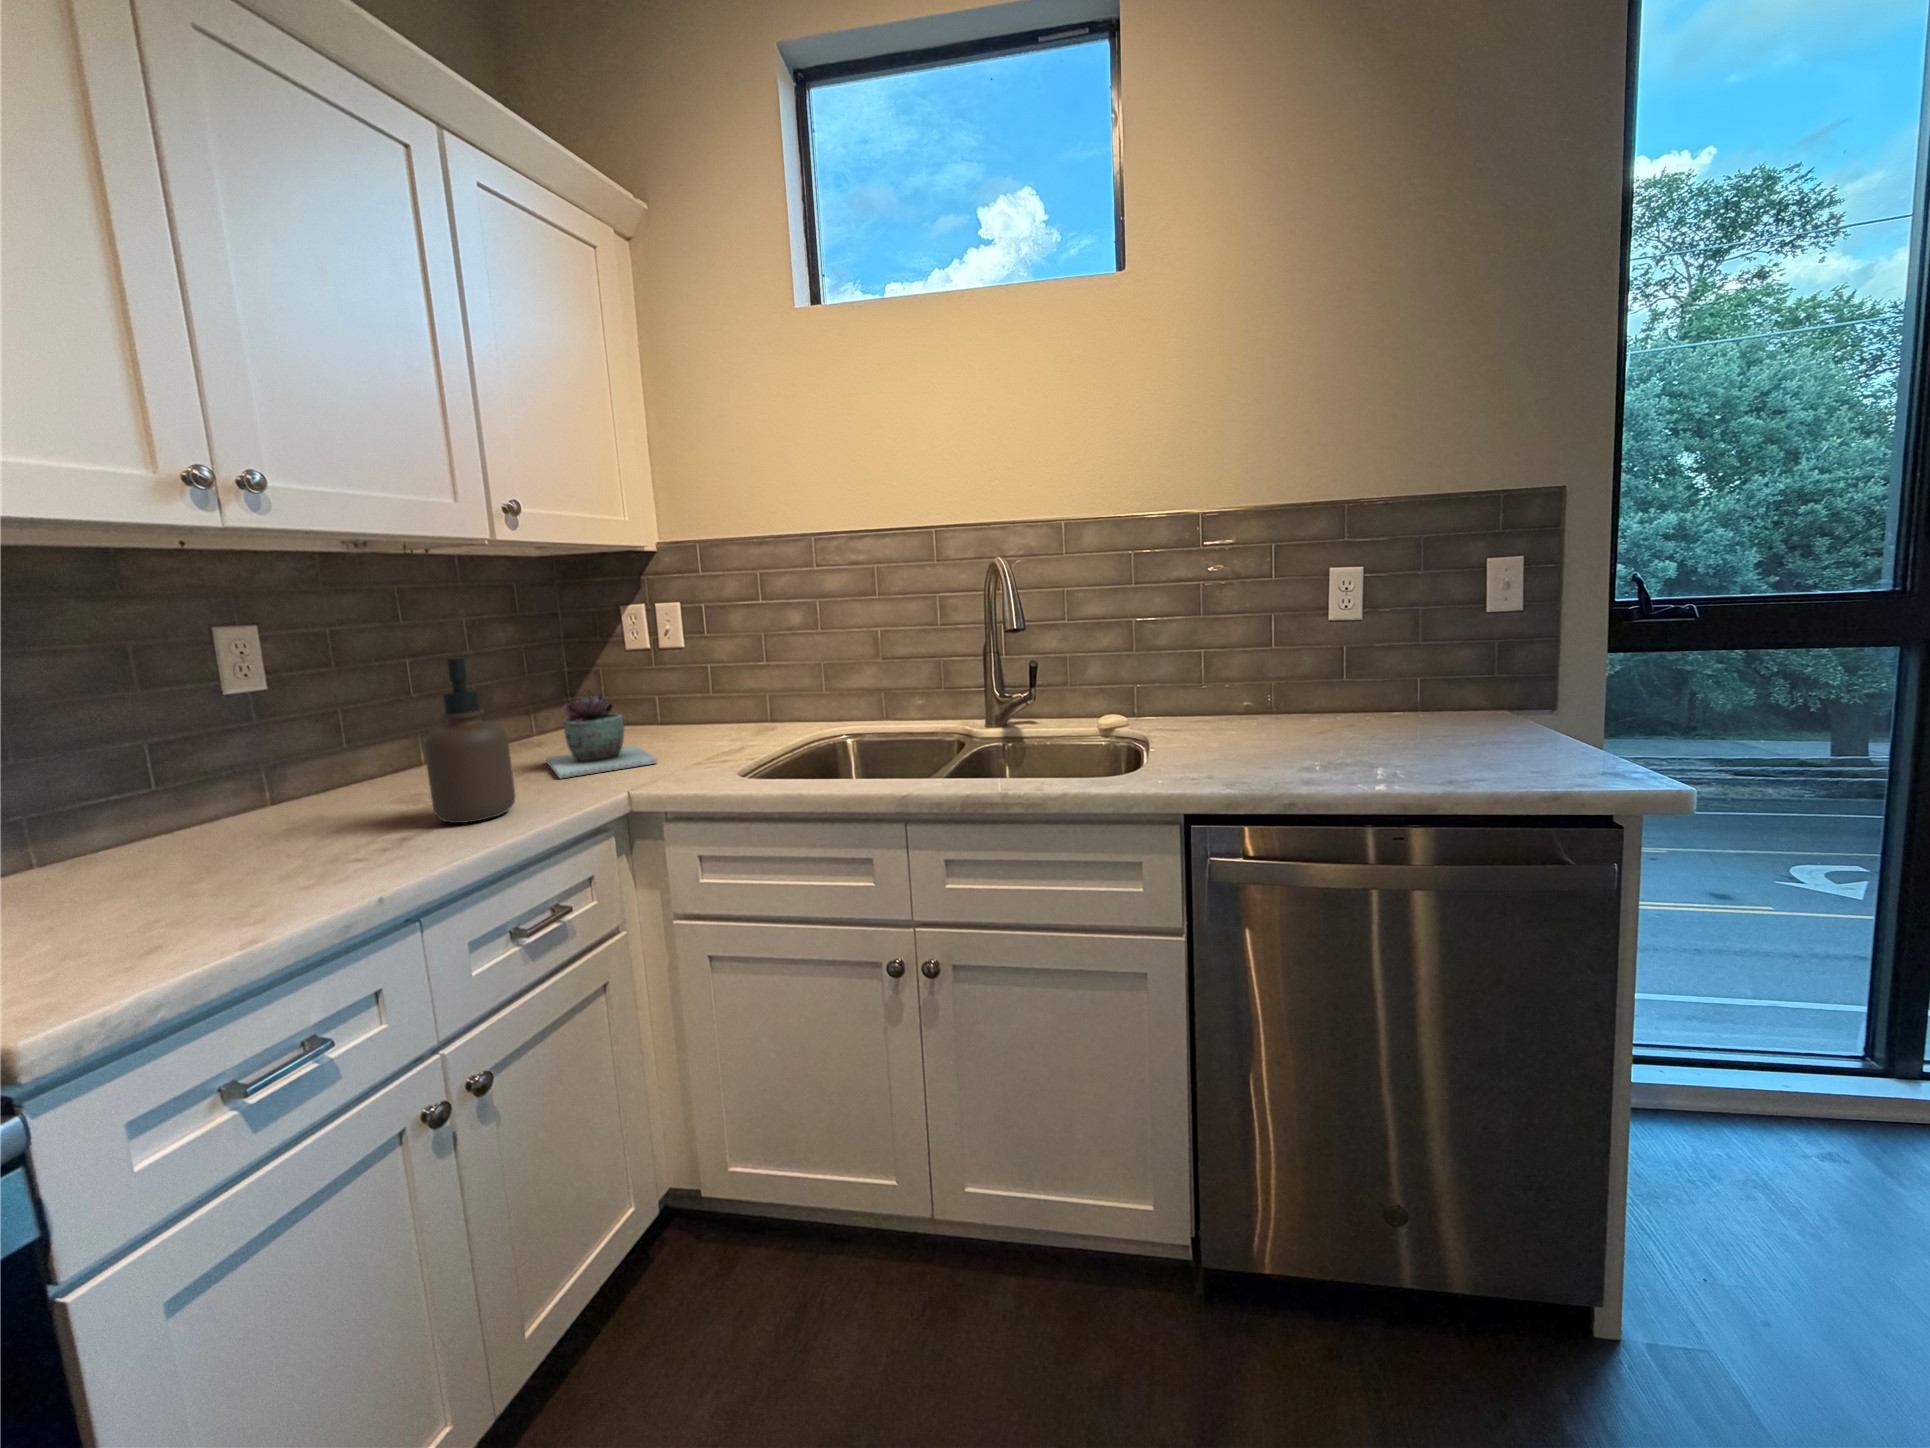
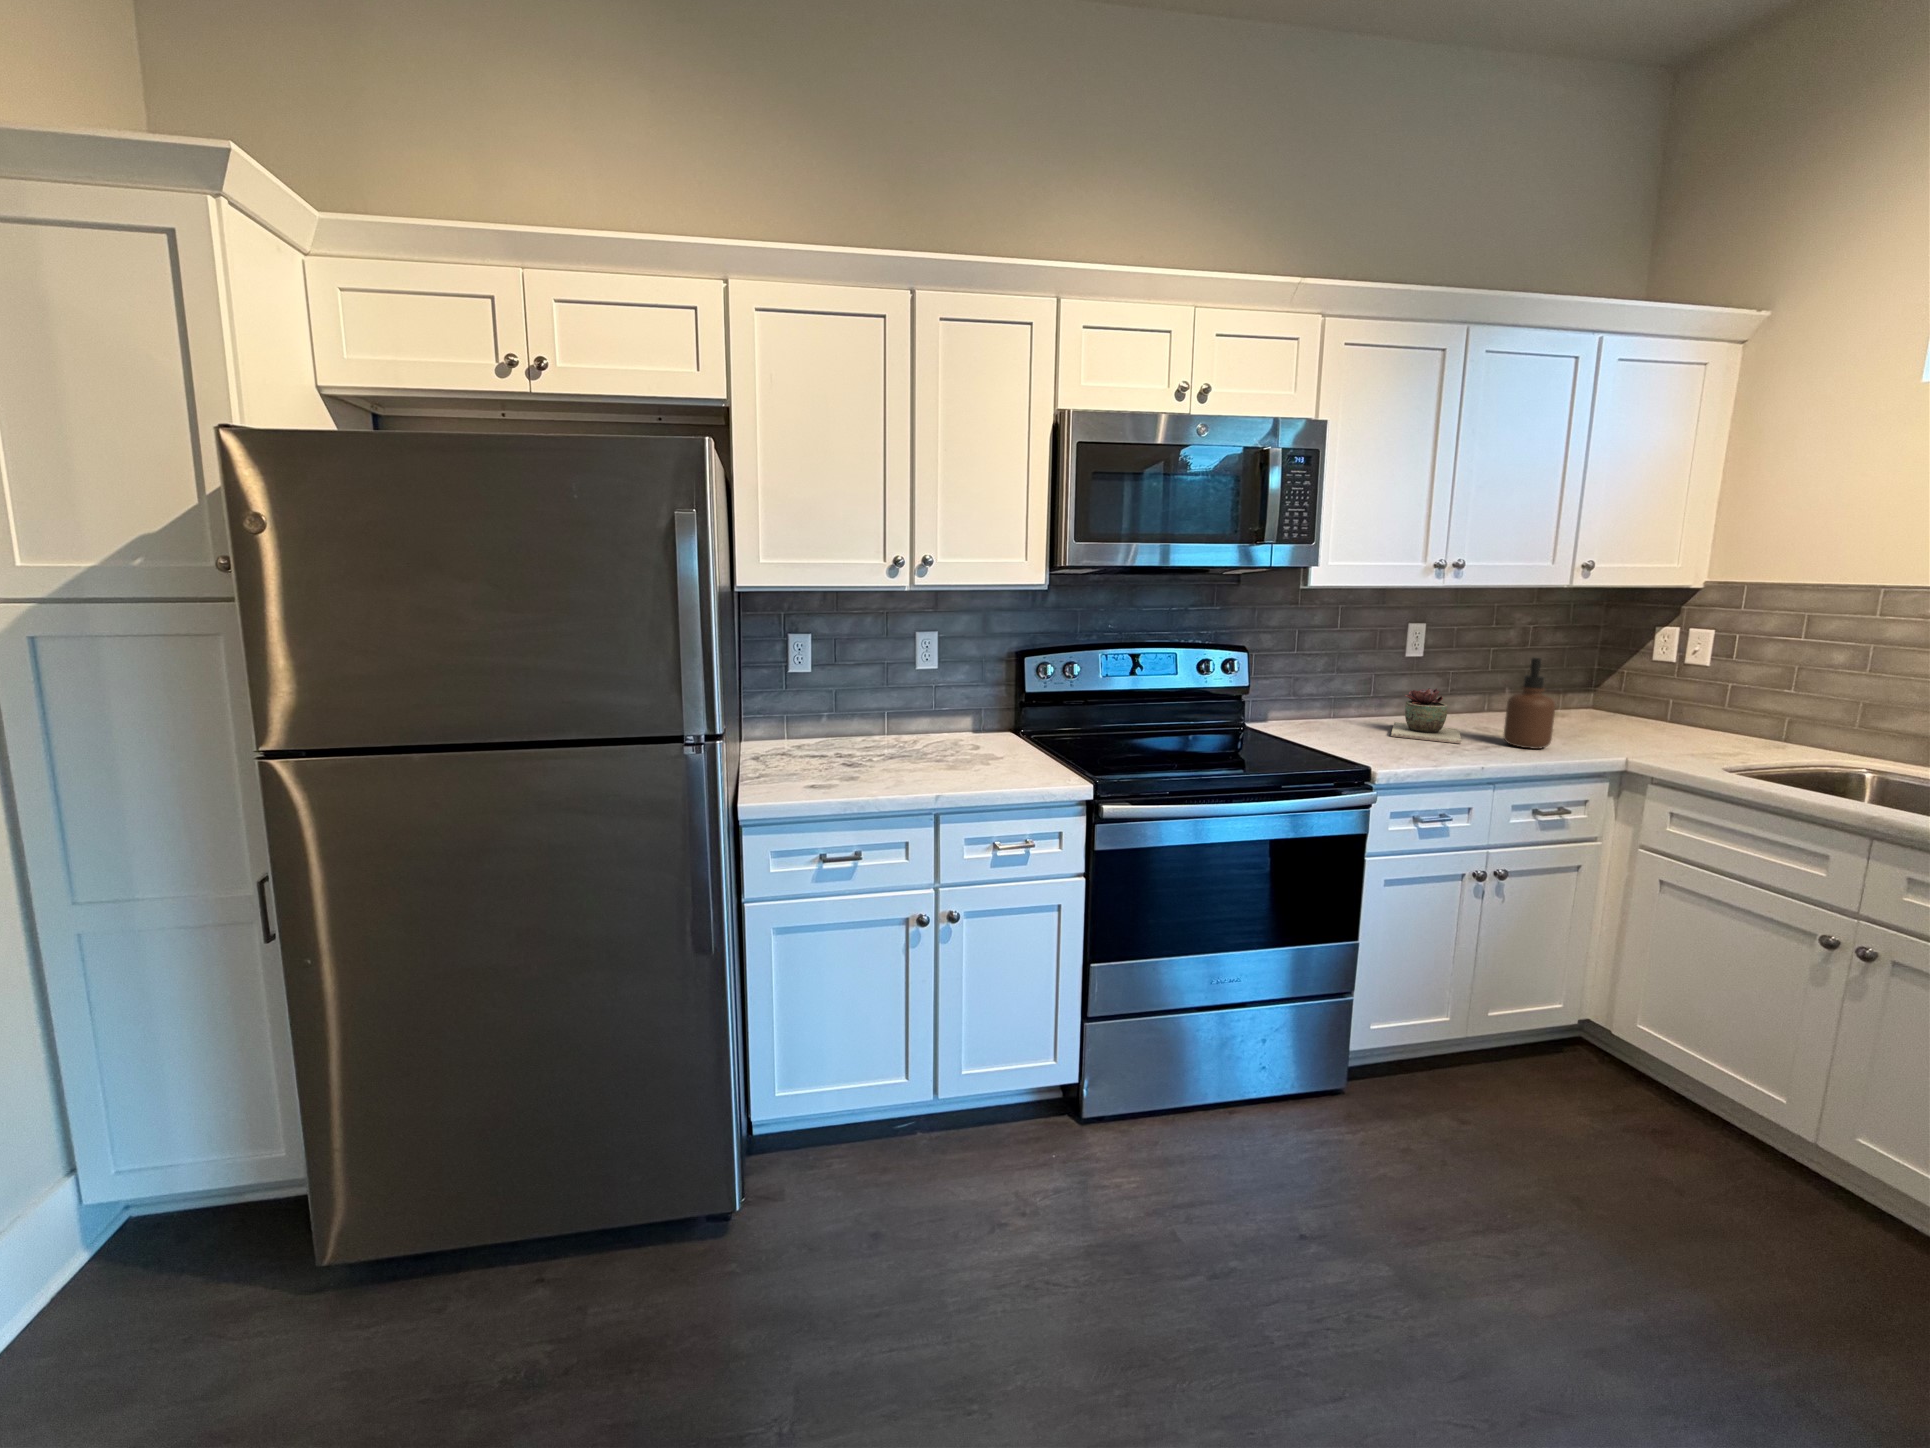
succulent plant: present [546,695,657,778] -> present [1391,688,1461,744]

